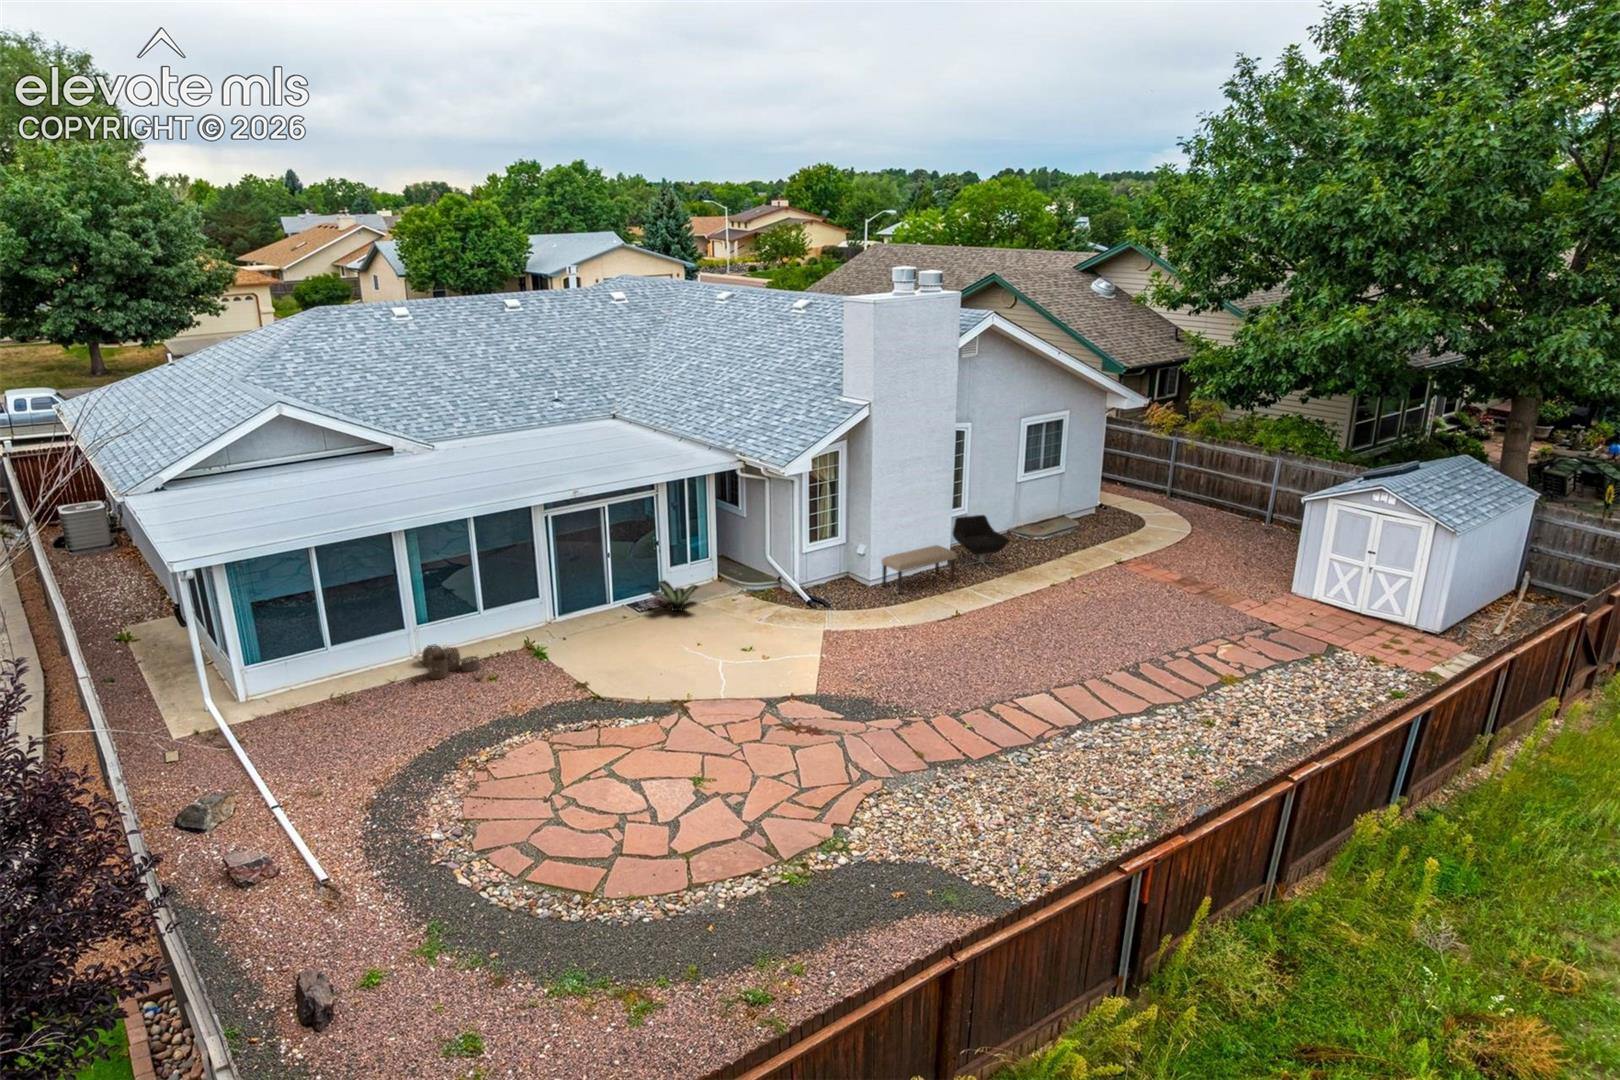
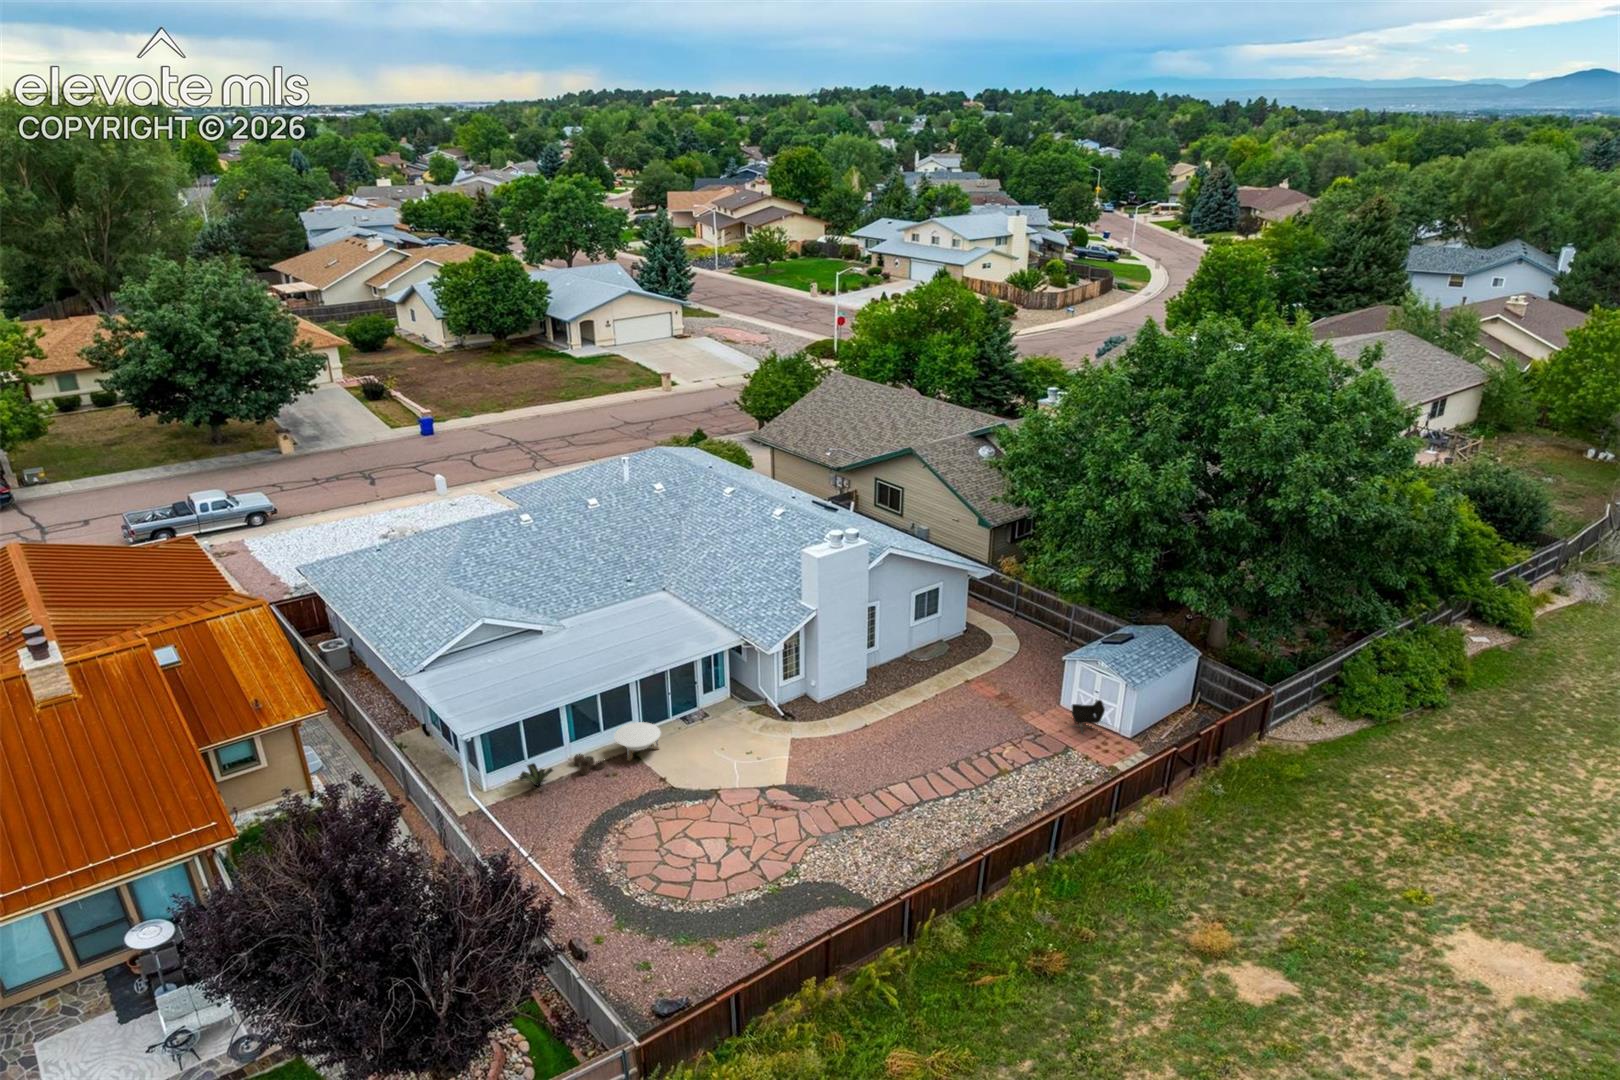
lounge chair: present [953,515,1009,569] -> present [1072,700,1105,732]
bench: present [882,545,957,594] -> none [825,675,869,709]
potted plant: present [650,580,698,611] -> present [519,763,553,786]
round table: none [501,599,588,660] -> present [614,722,661,761]

